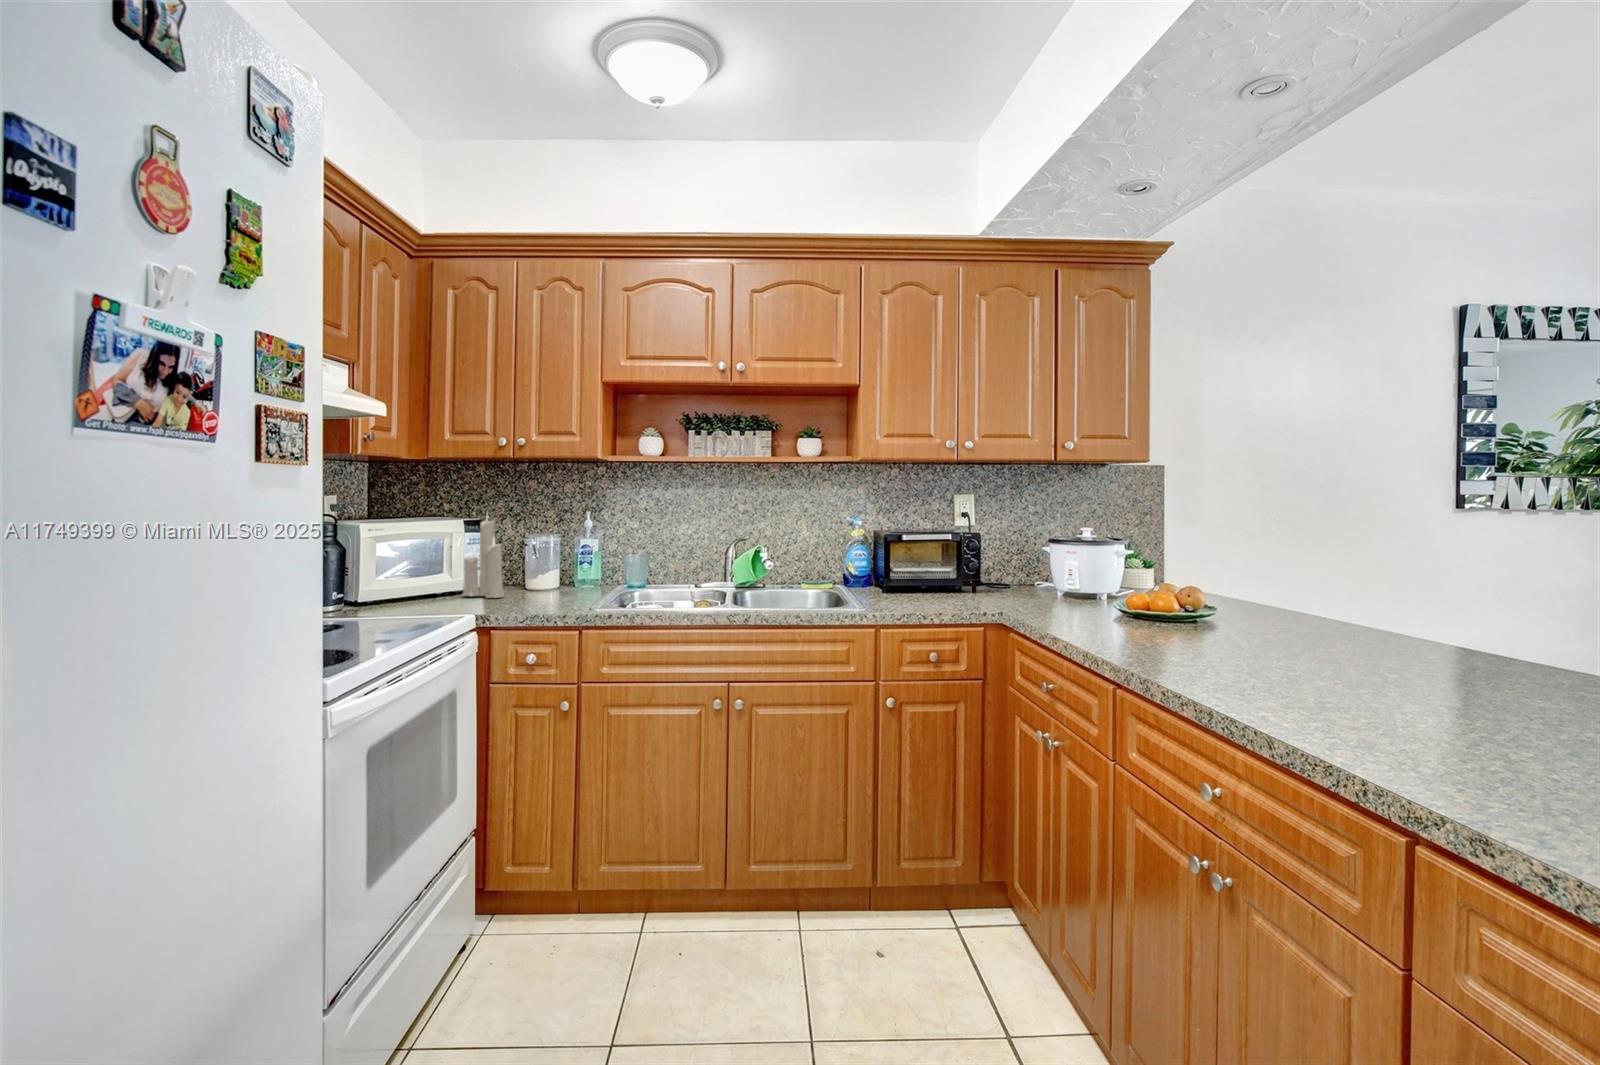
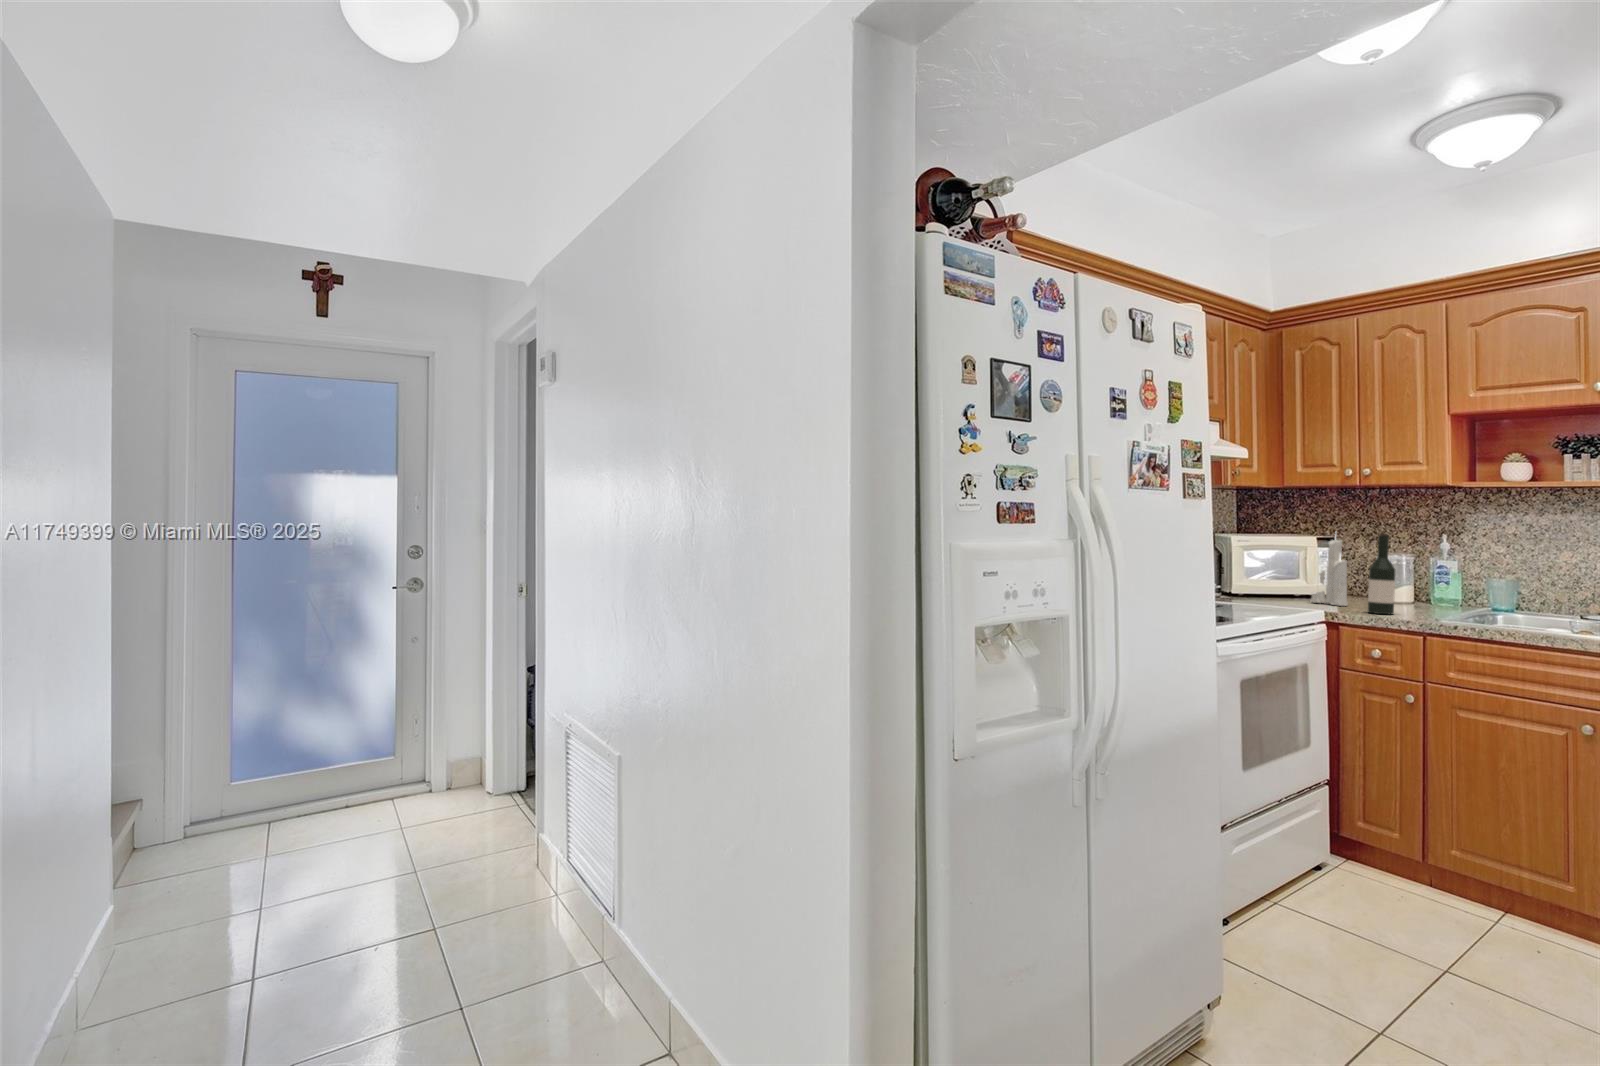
wine bottle: none [530,512,556,606] -> present [1368,533,1395,614]

